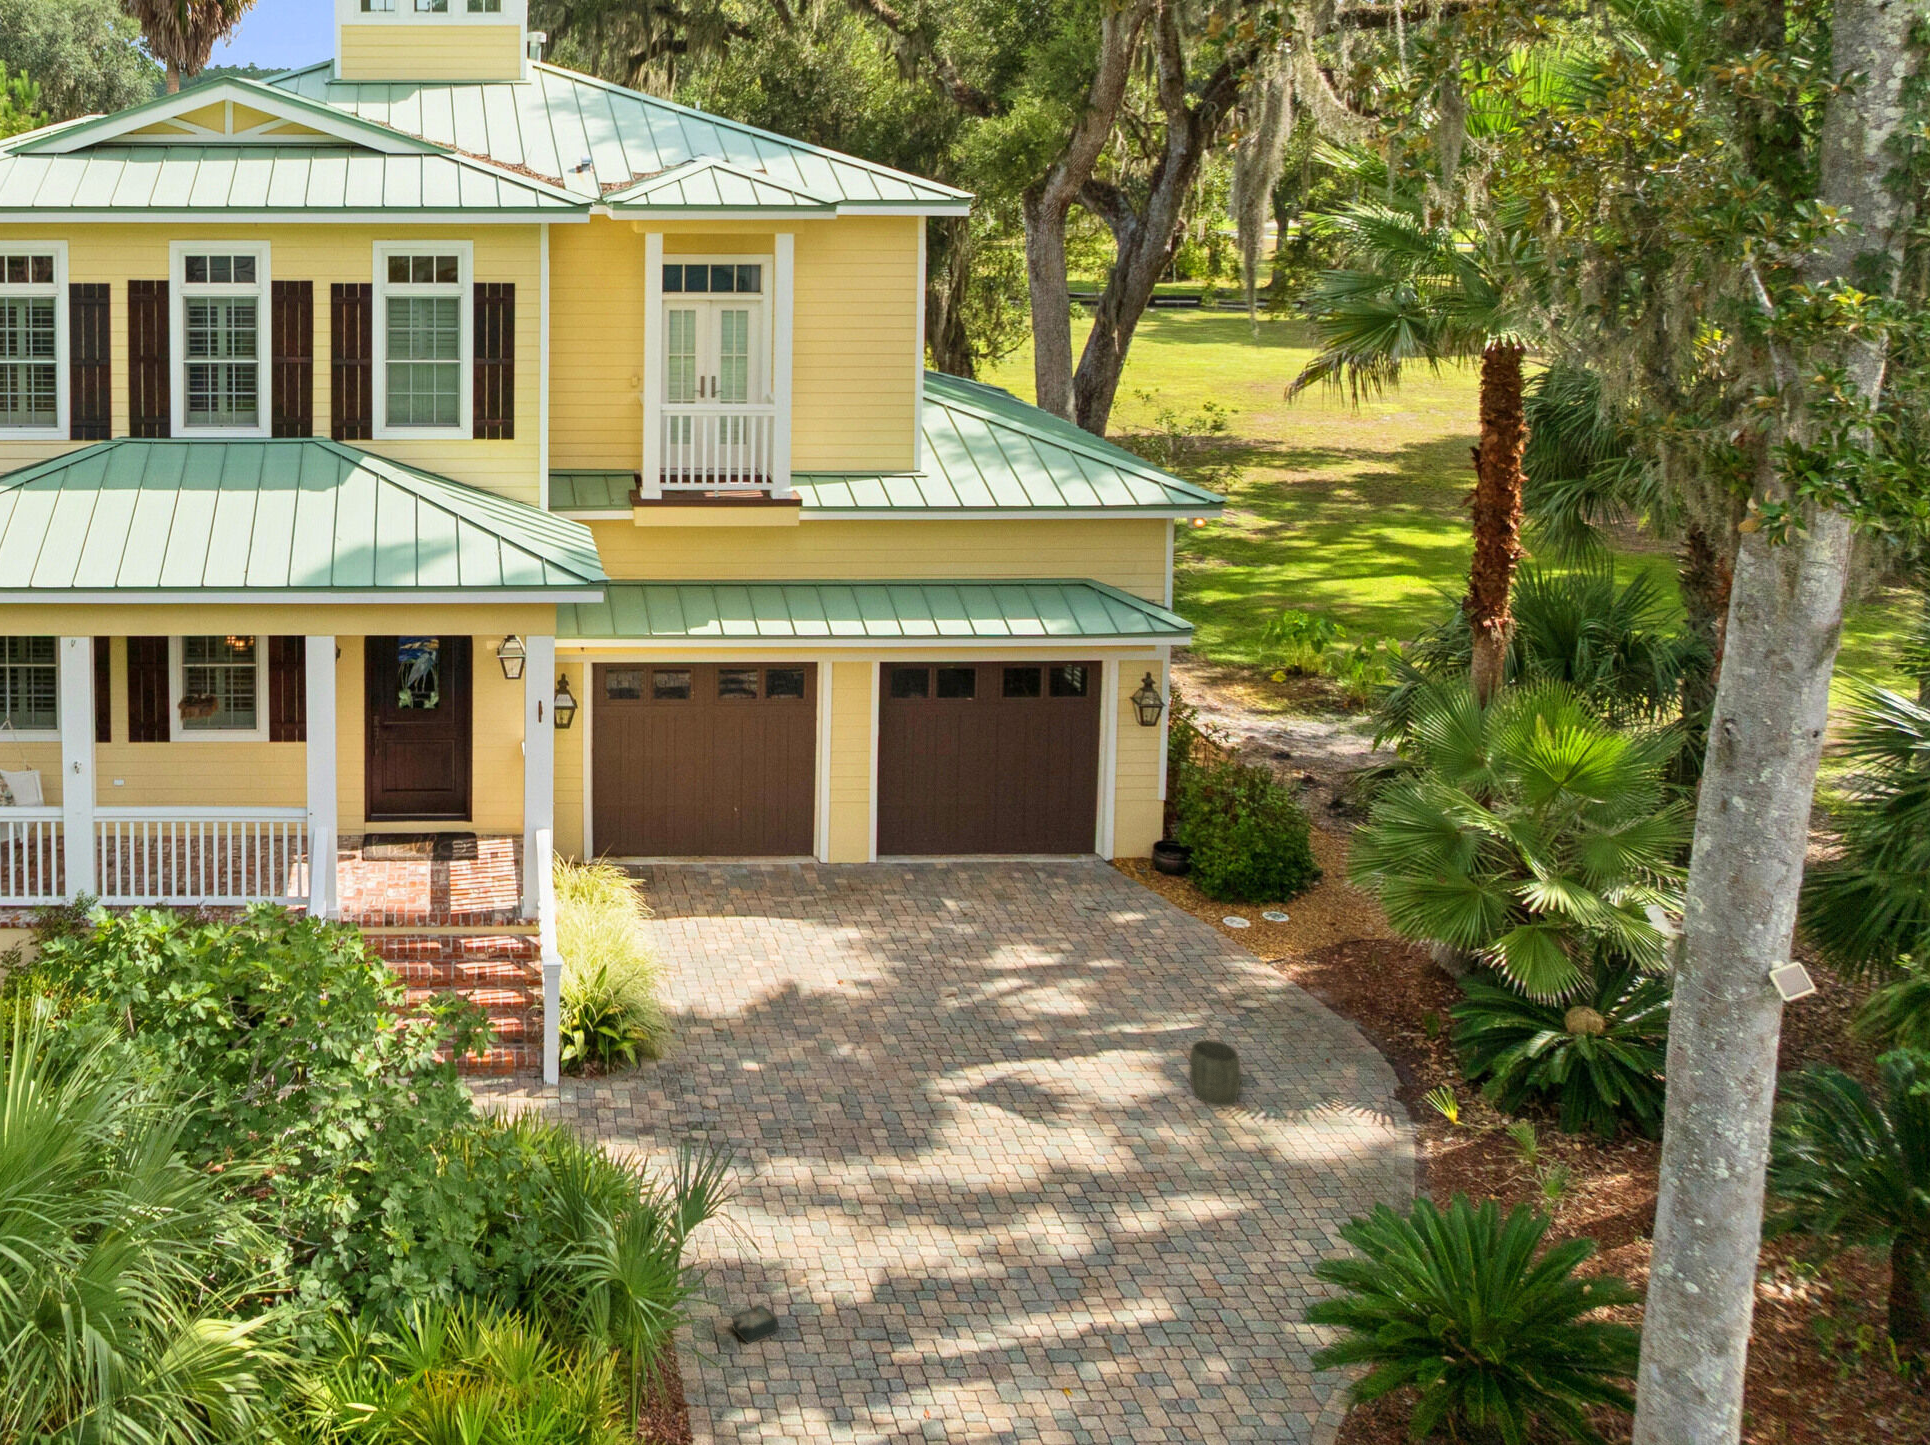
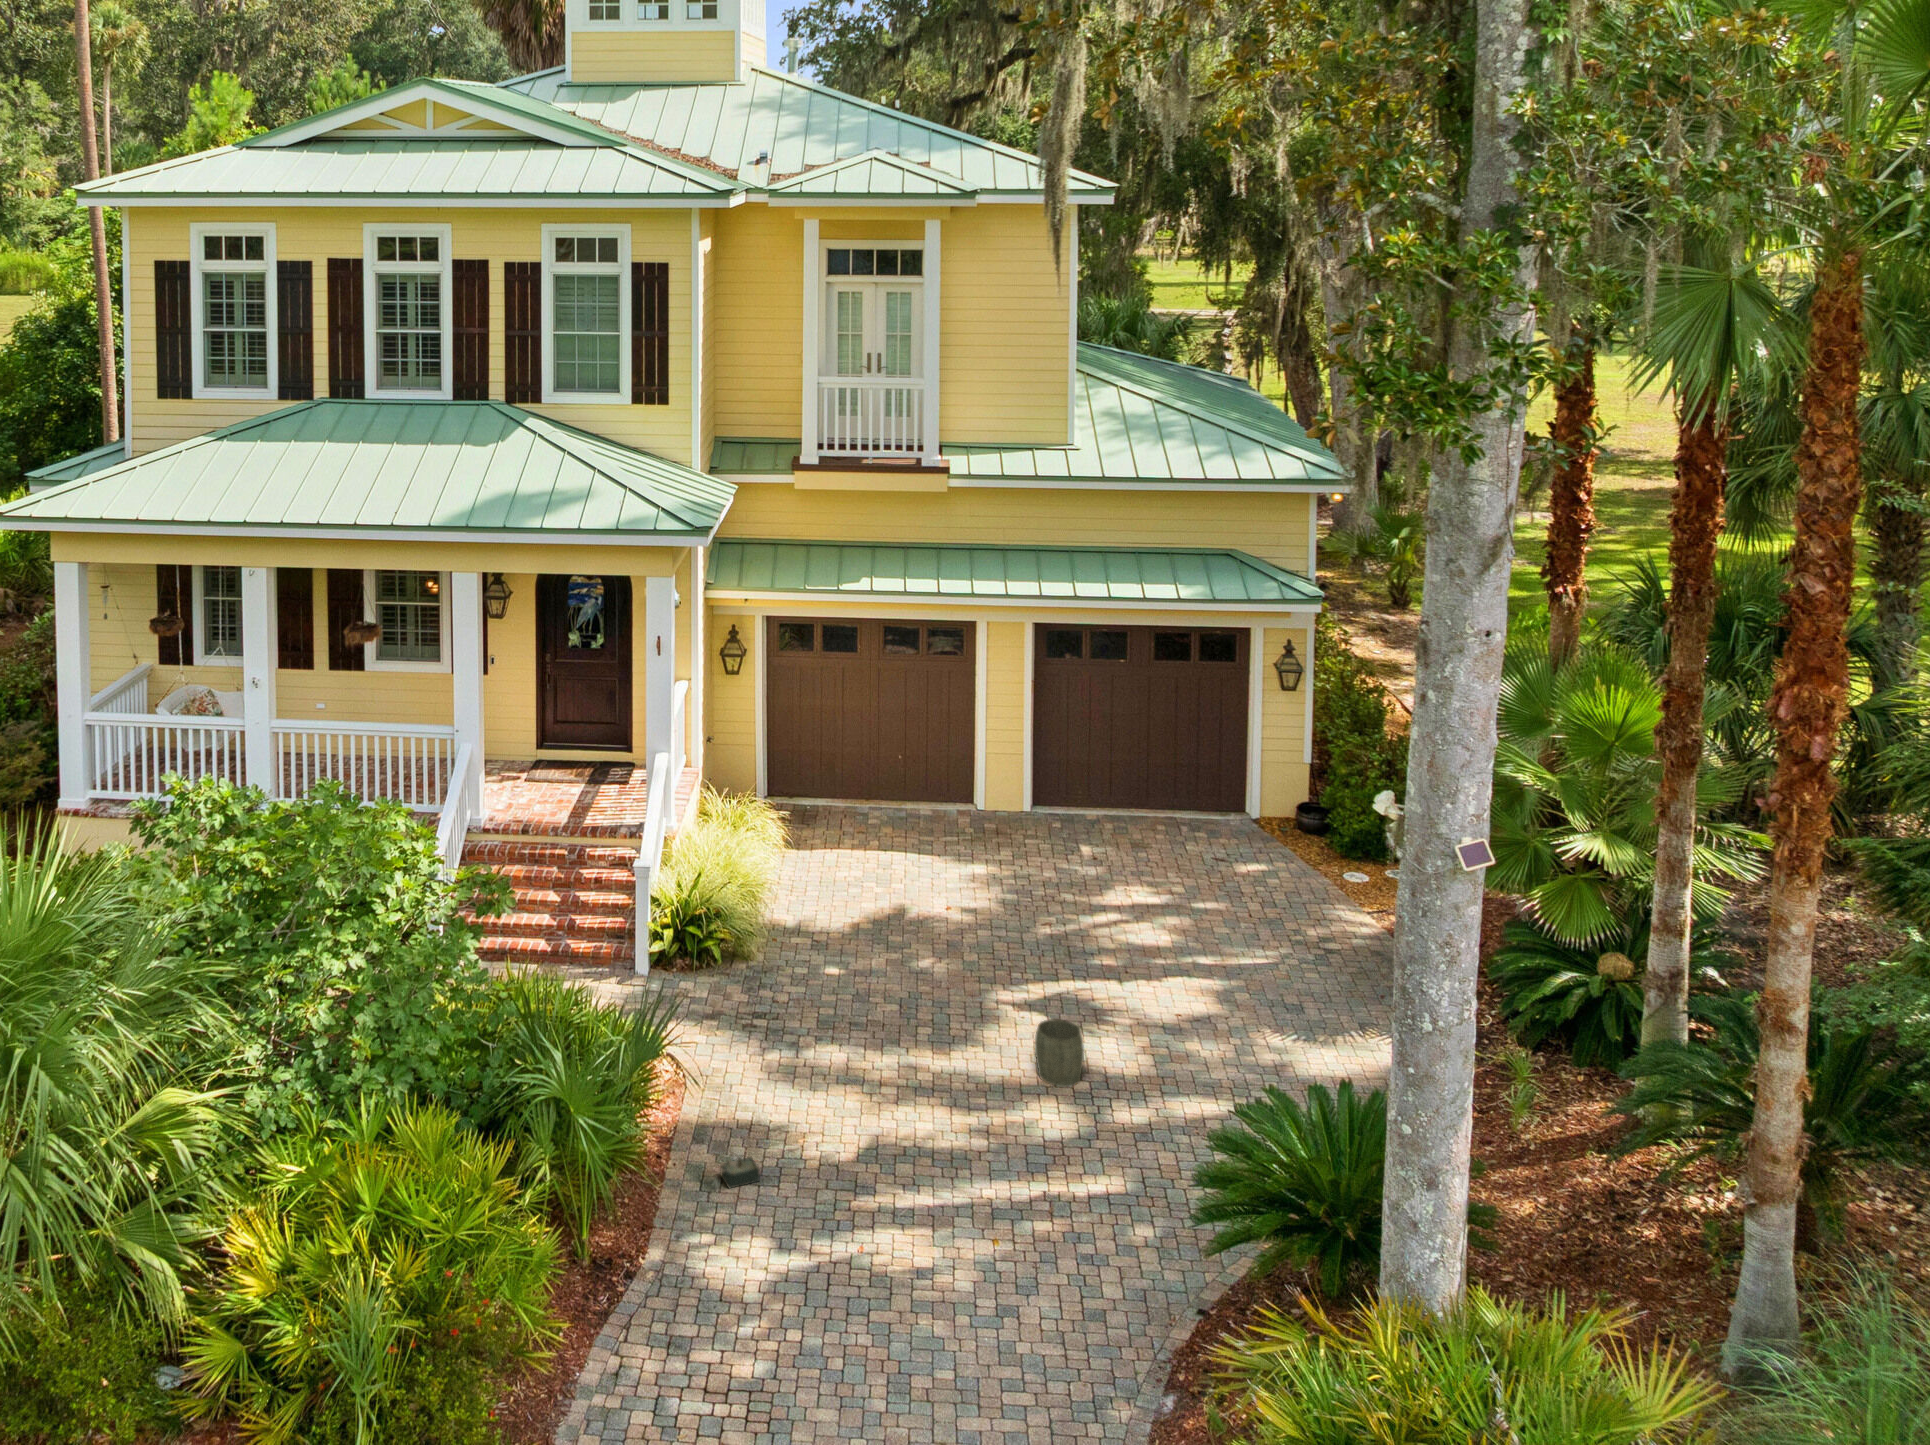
woven basket: present [1190,1040,1241,1107] -> present [1035,1019,1084,1087]

